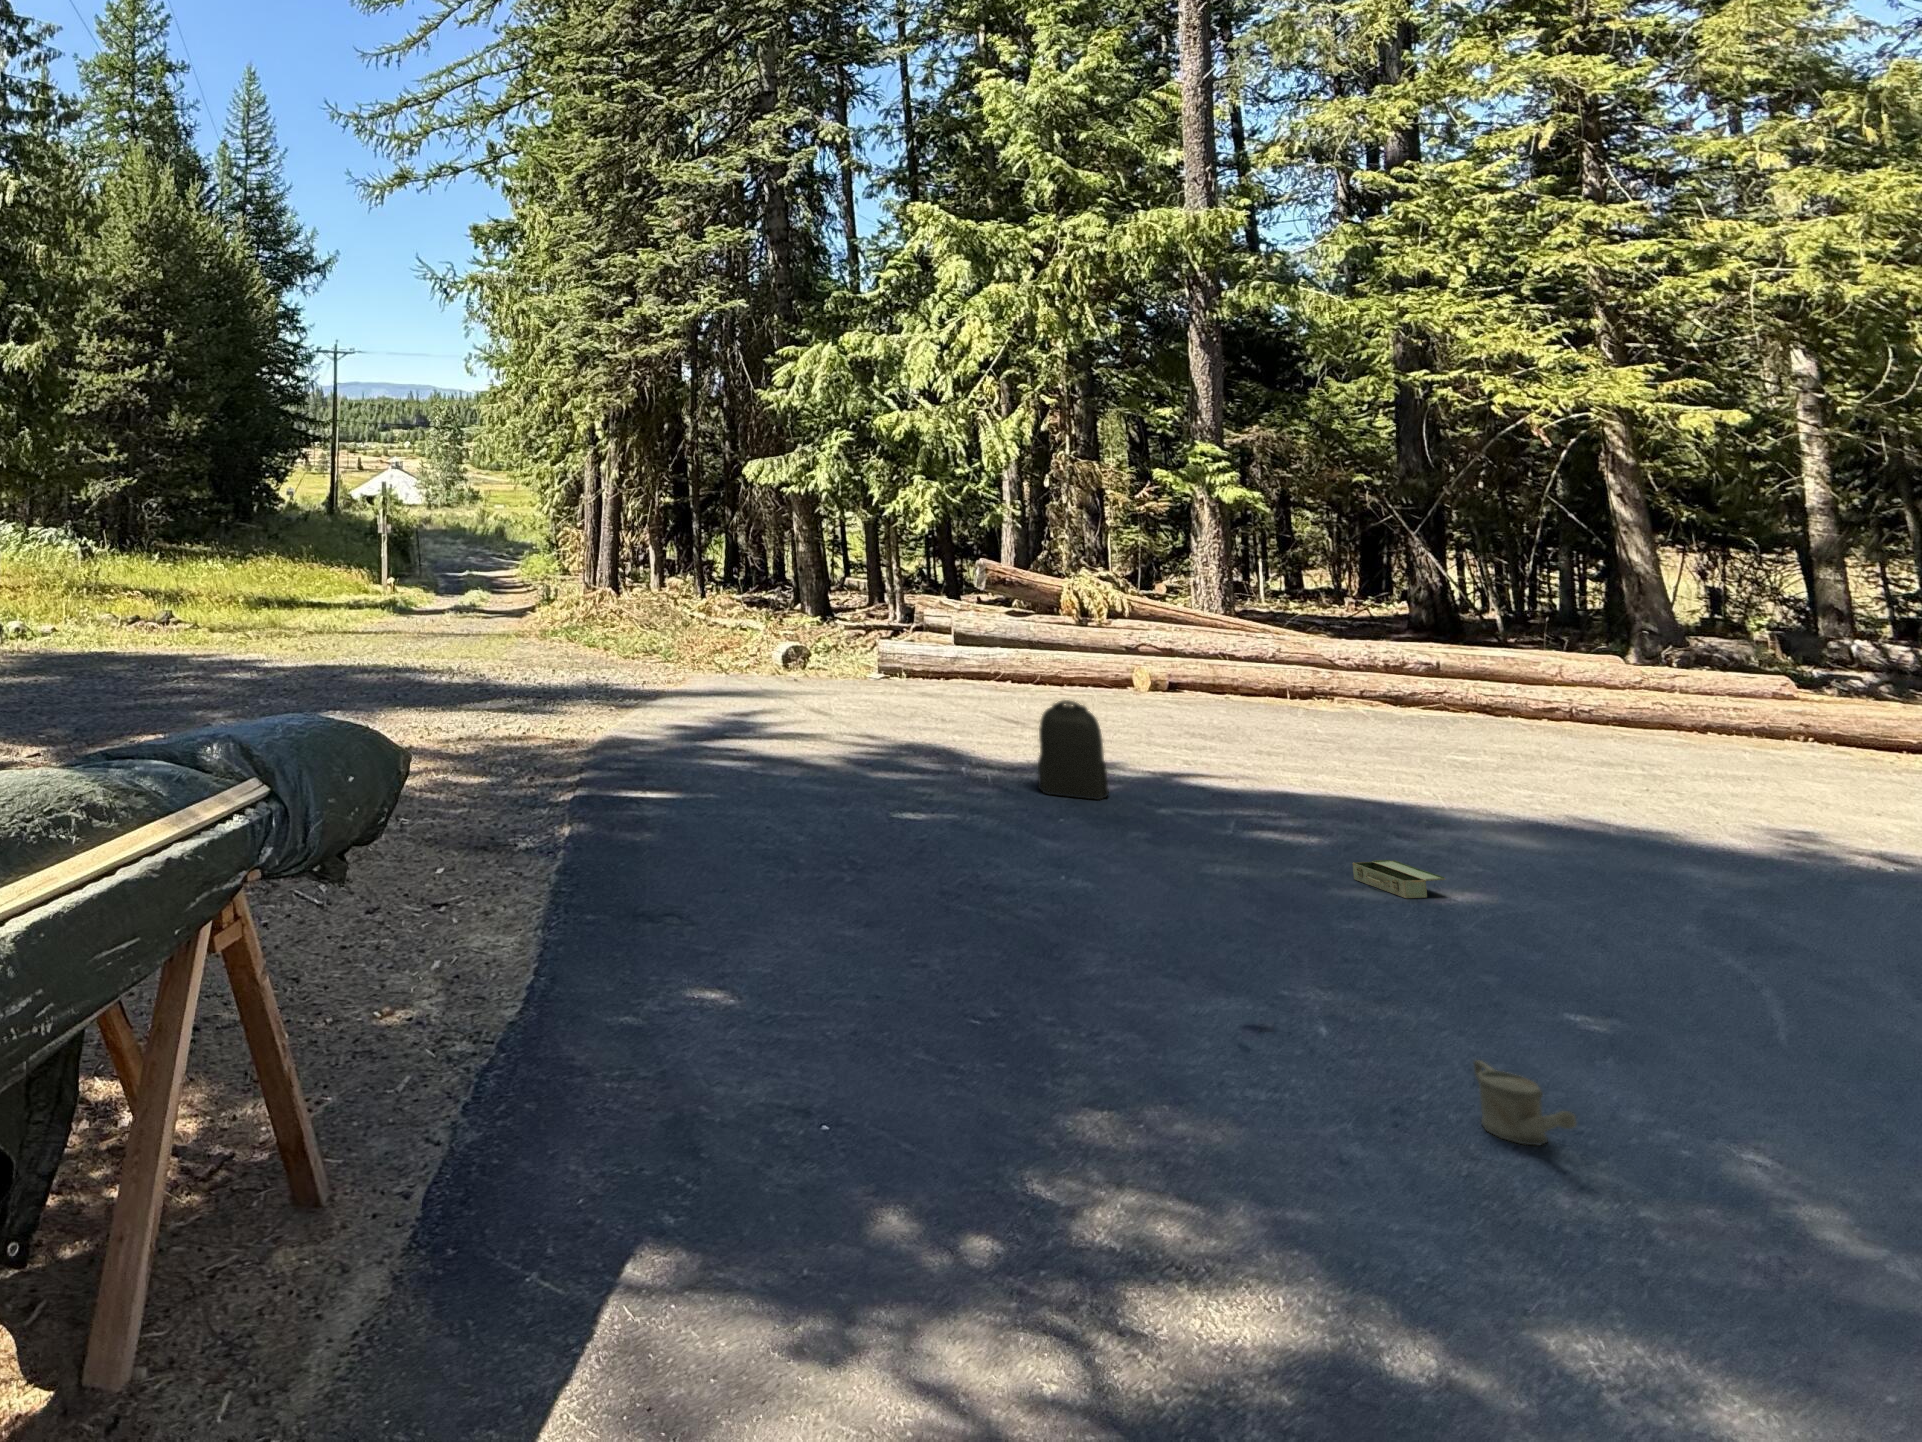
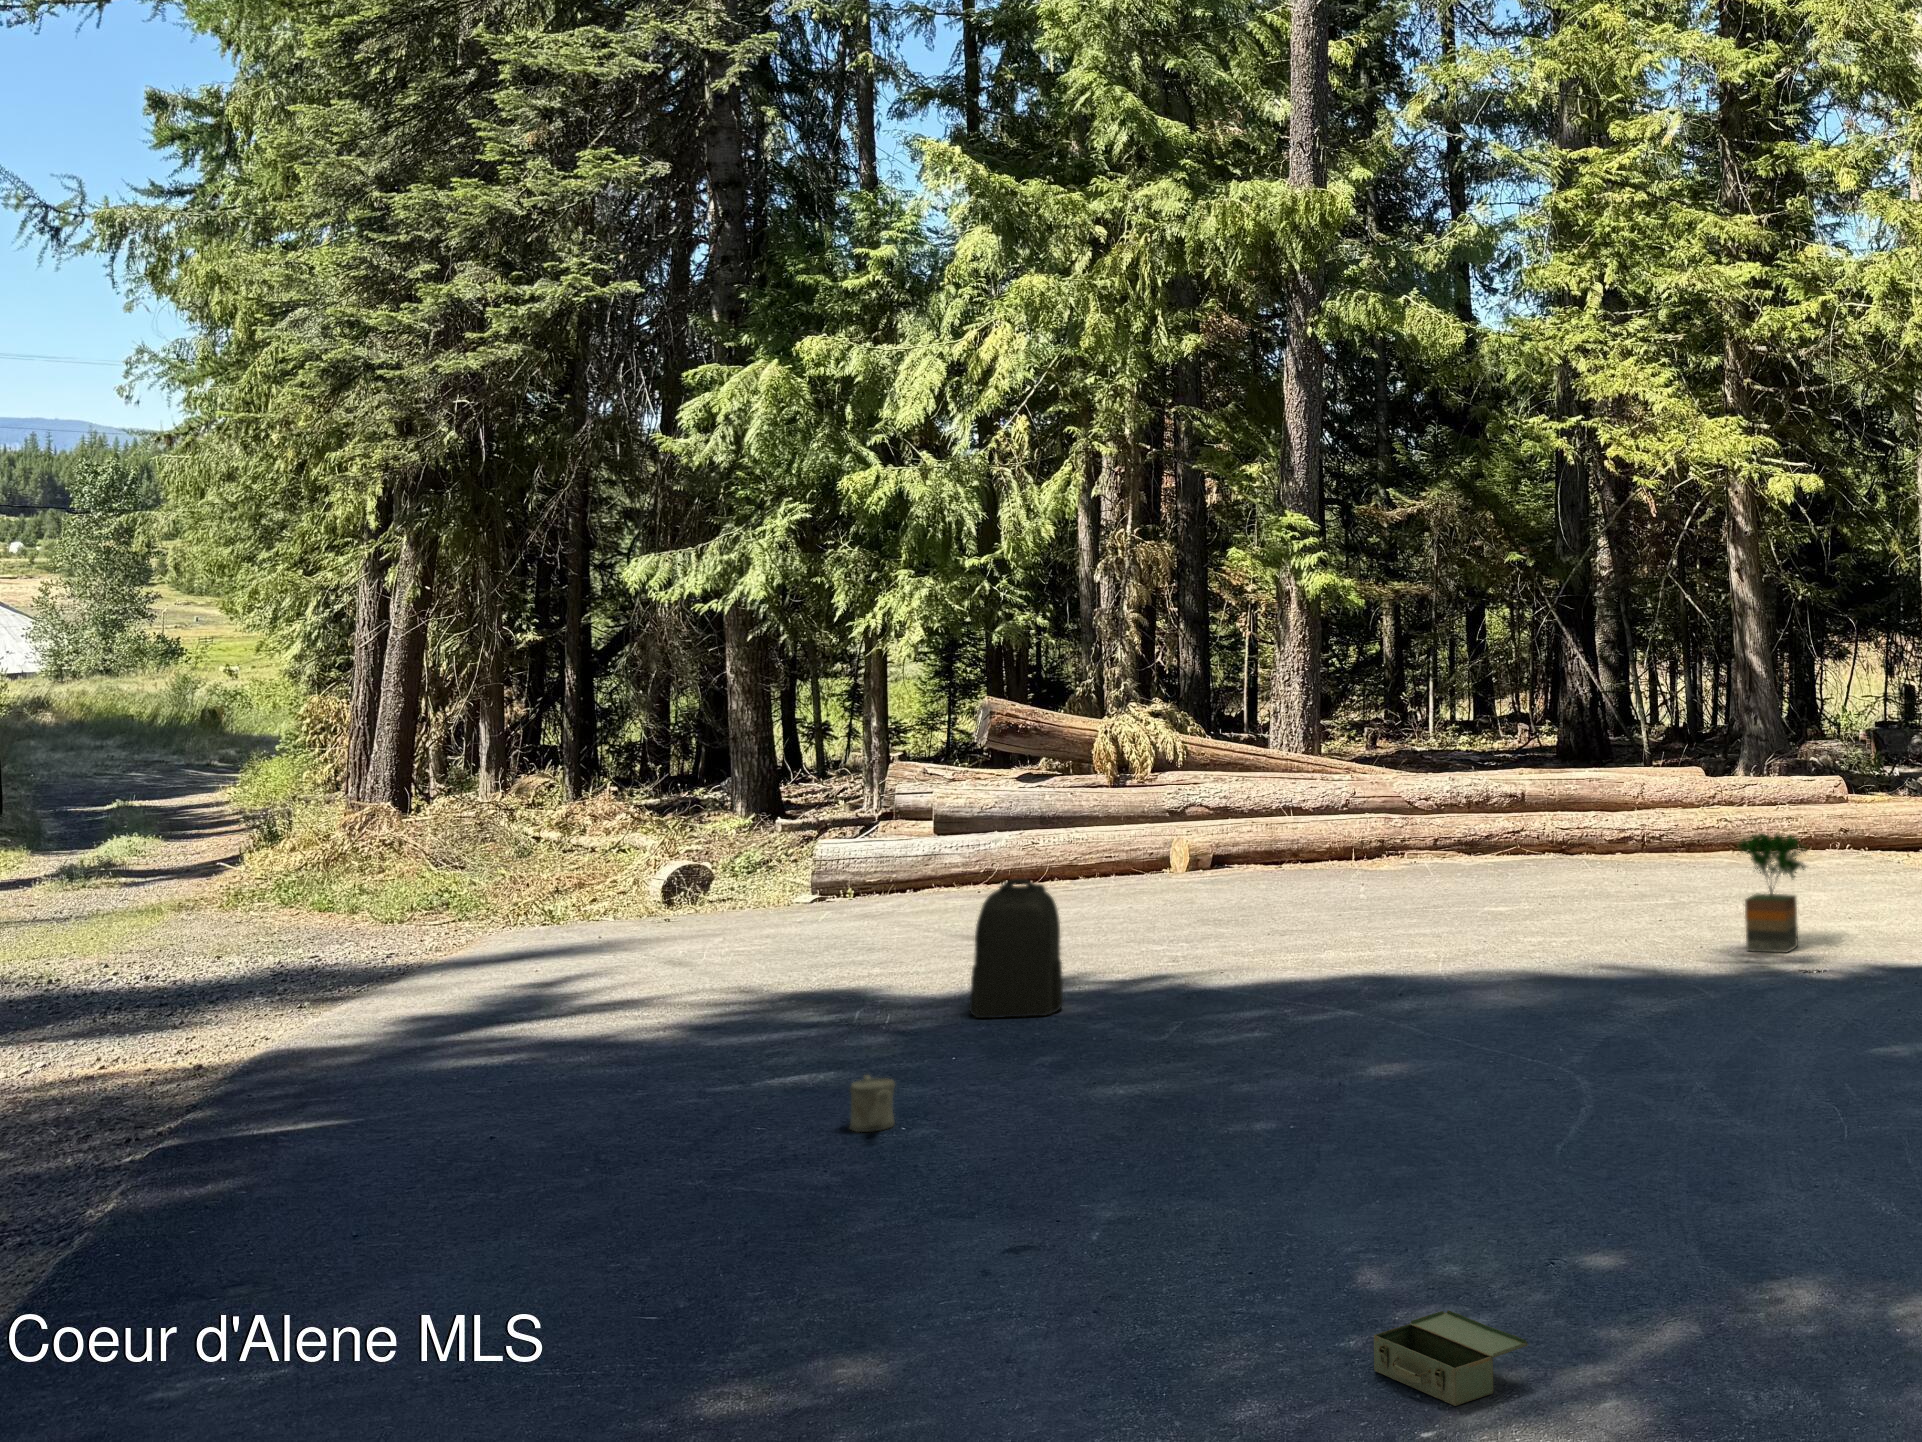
potted tree: none [1738,728,1838,842] -> present [1737,833,1807,953]
toolbox: present [1353,860,1445,898] -> present [1374,1310,1528,1406]
watering can: present [1474,1060,1576,1145] -> present [849,1075,895,1132]

